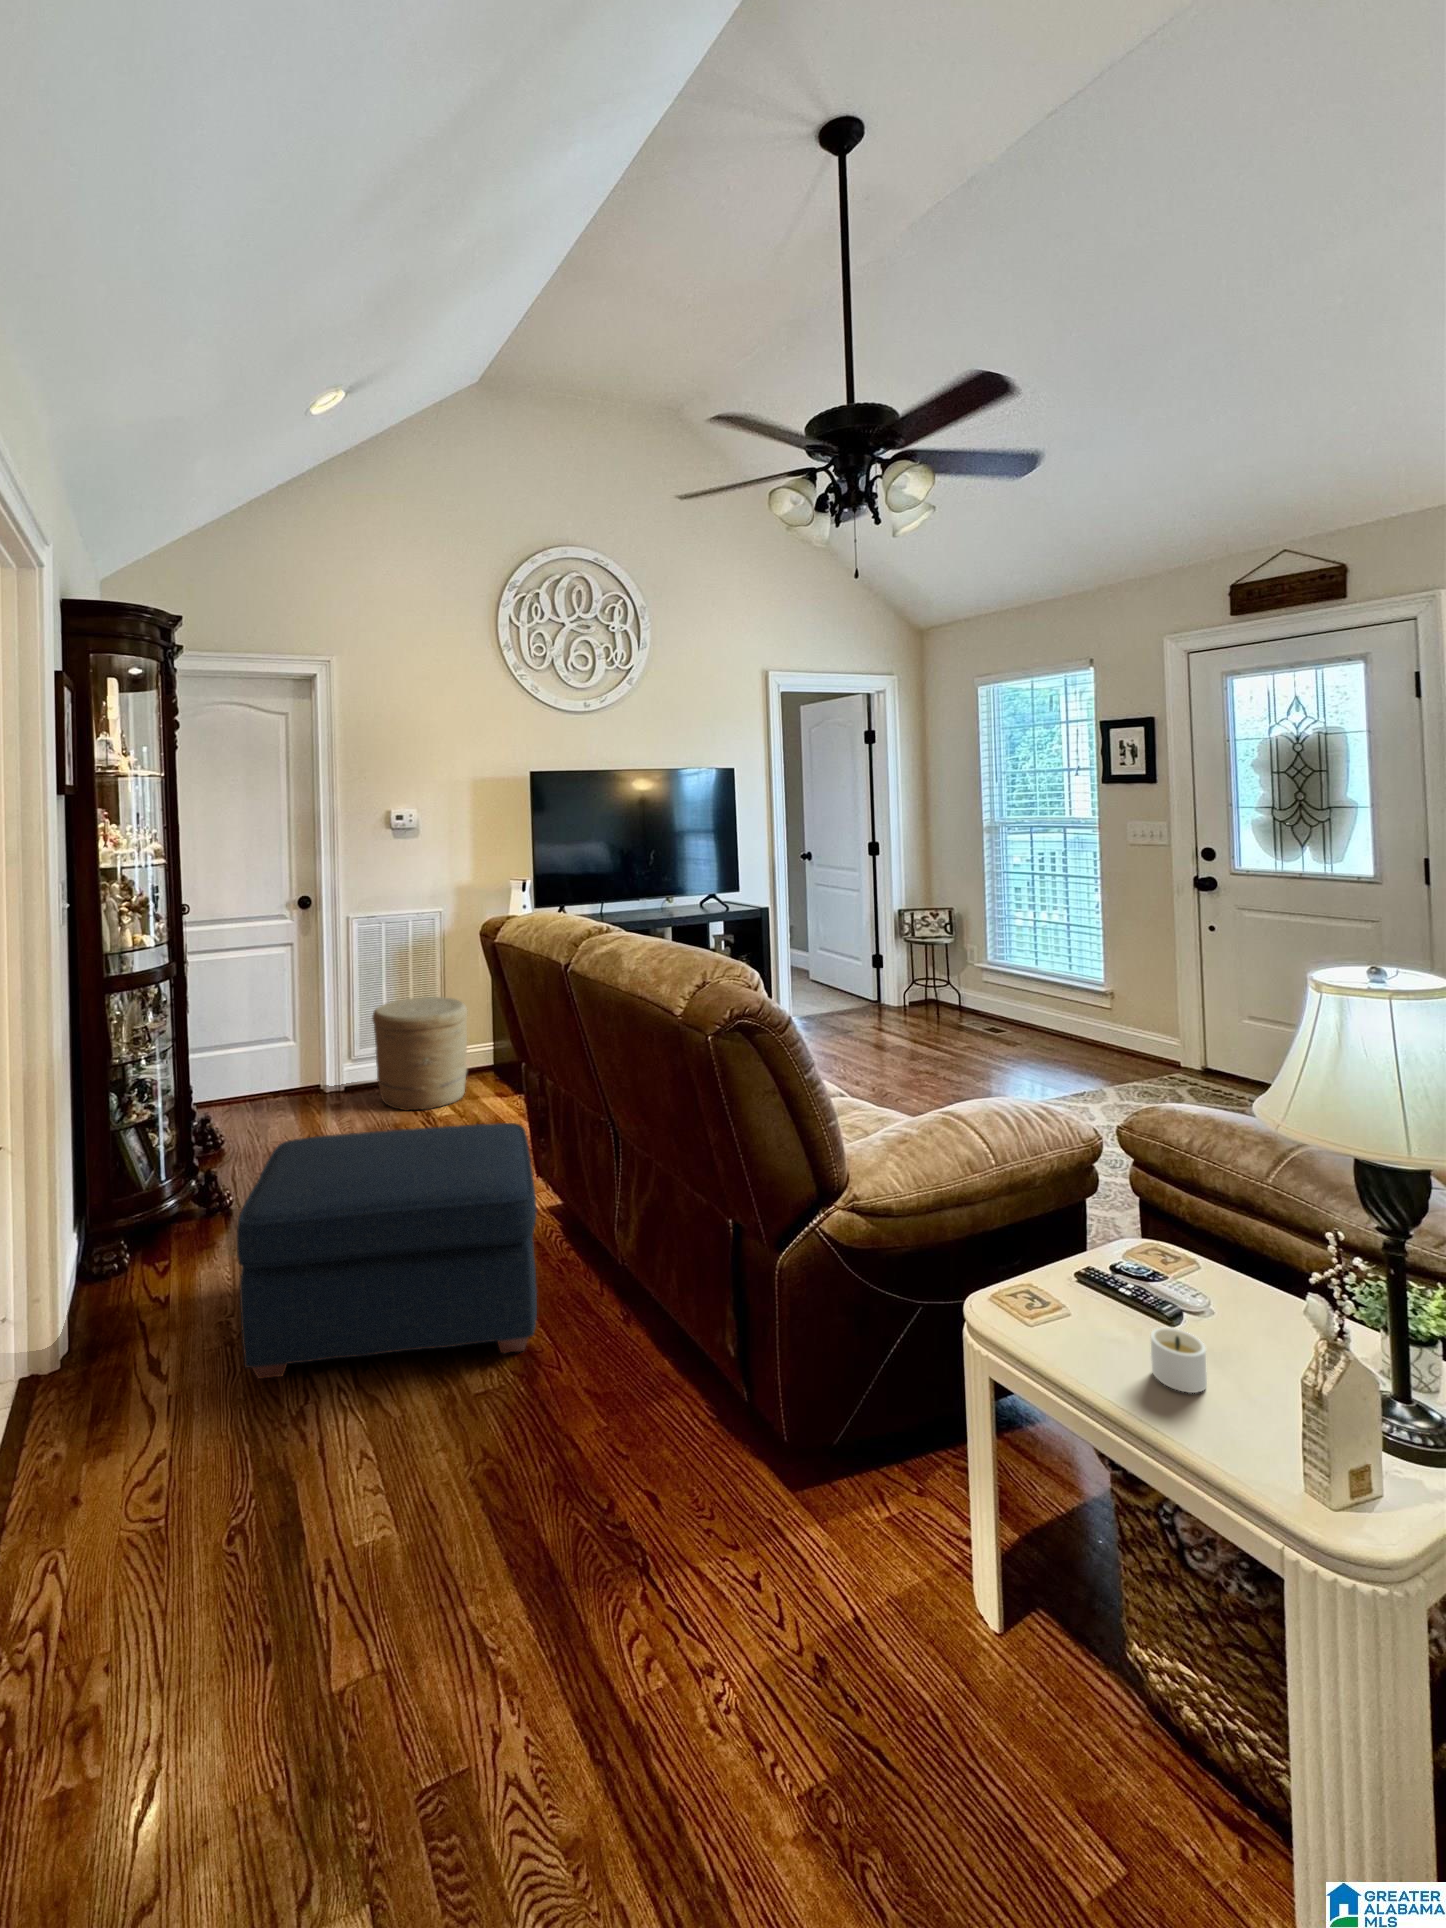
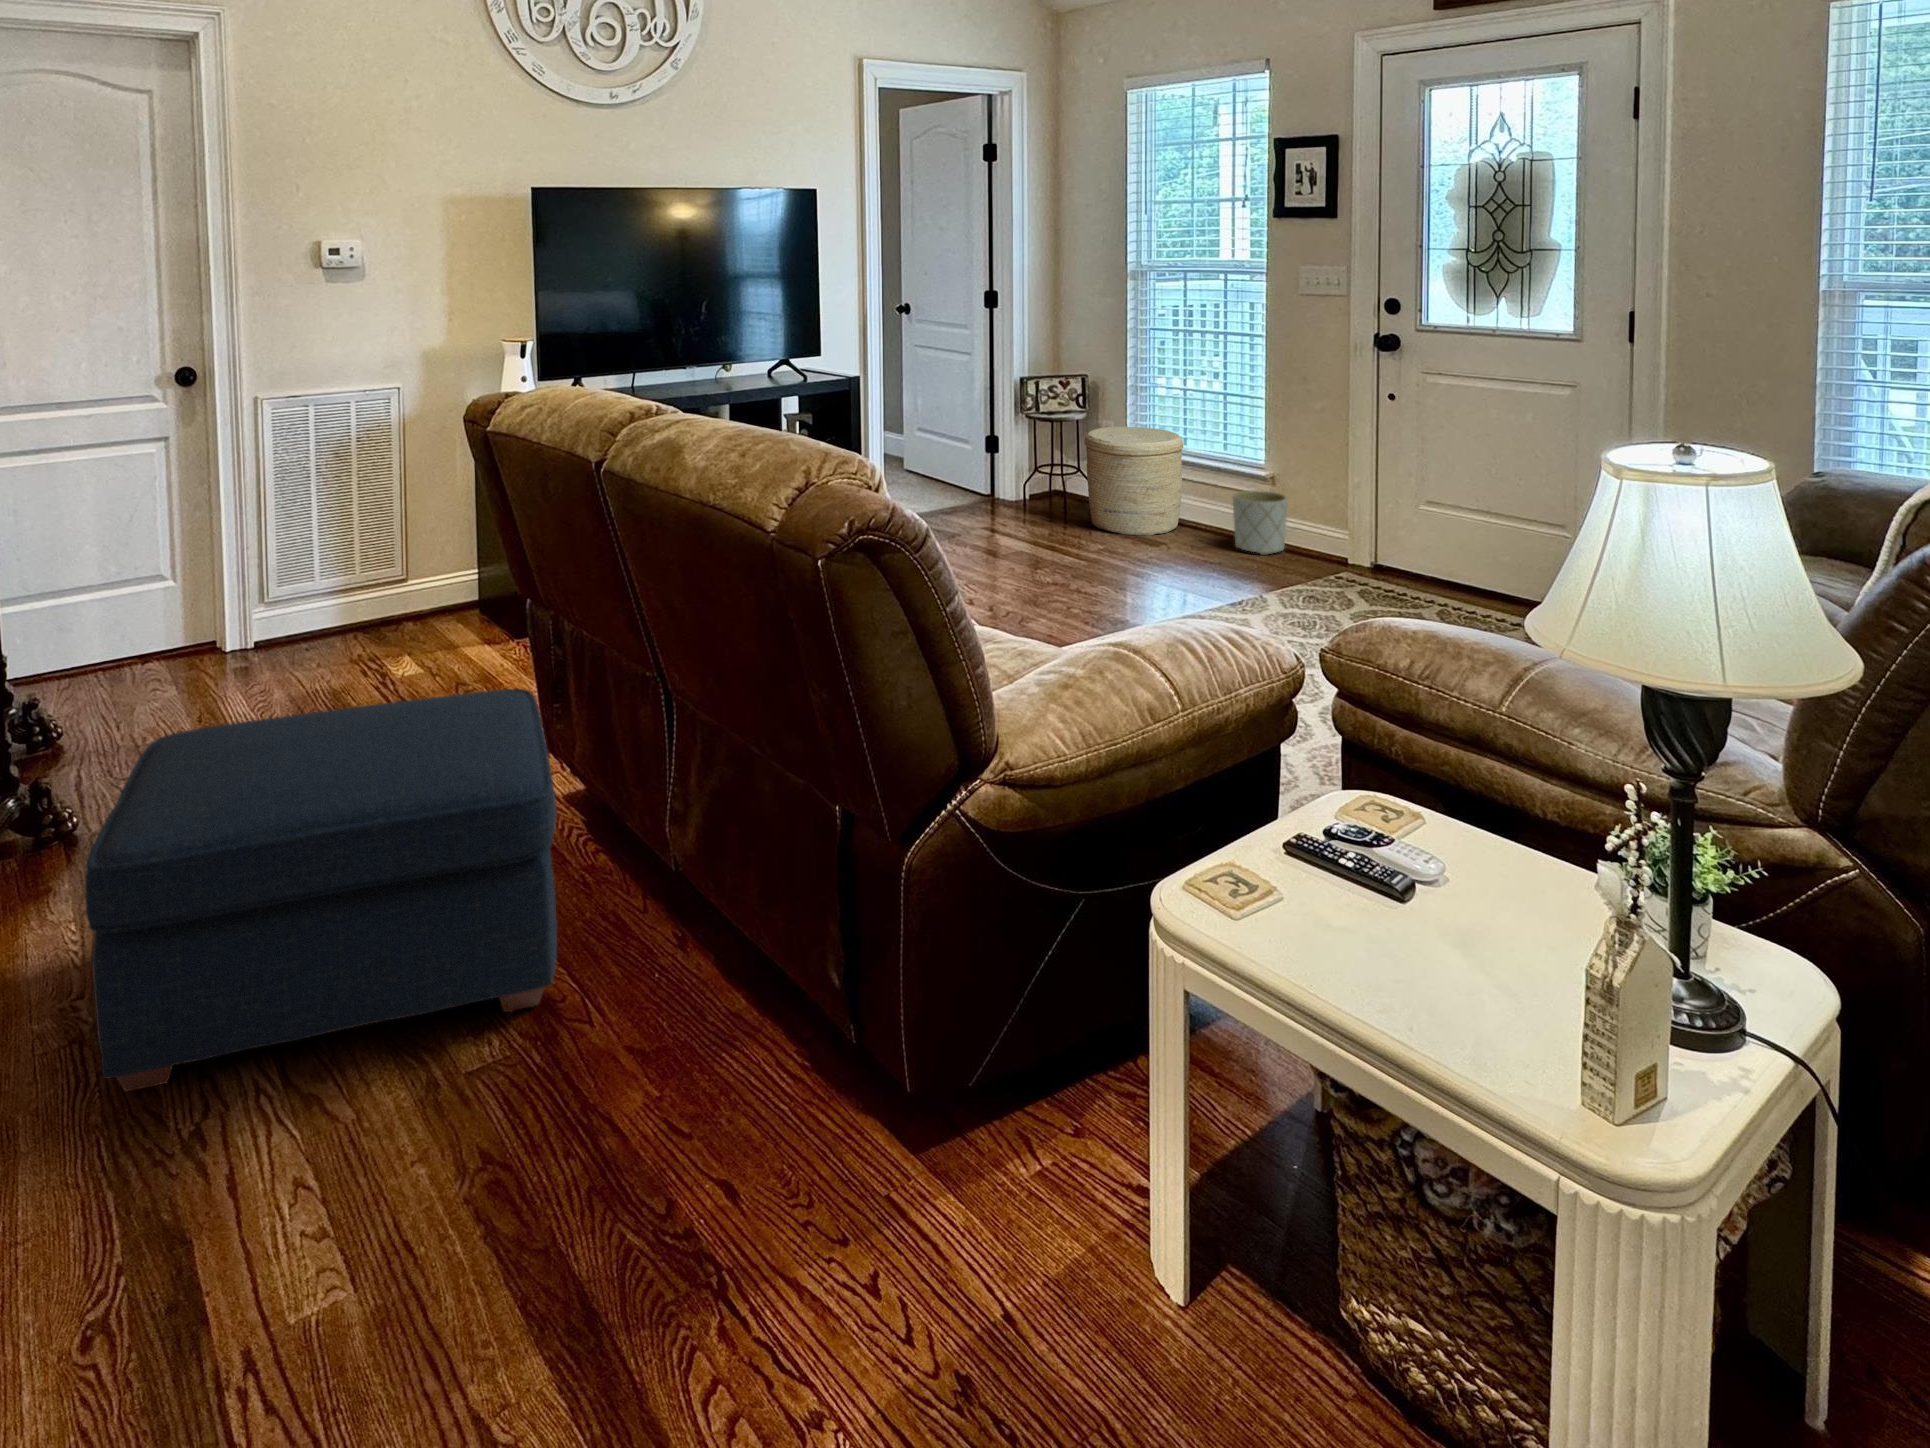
woven basket: present [372,997,468,1111] -> present [1084,427,1184,536]
planter: none [1073,1001,1121,1054] -> present [1233,490,1288,555]
candle: present [1151,1328,1207,1393] -> none [1392,911,1489,991]

